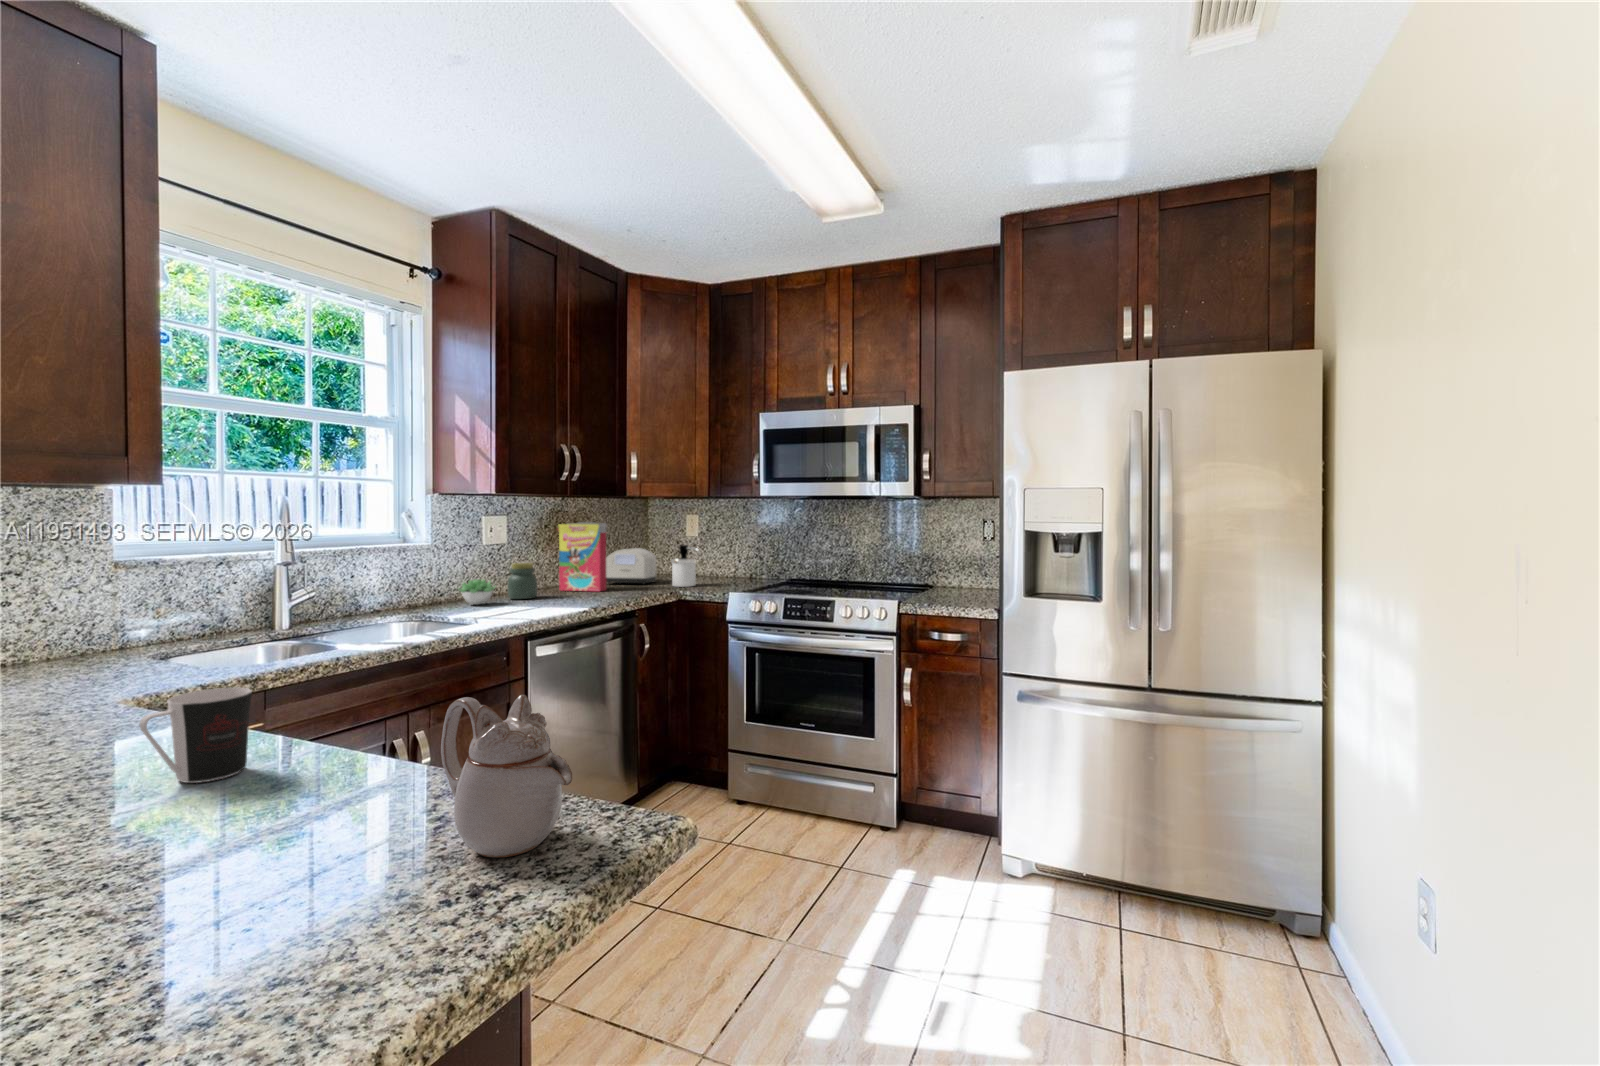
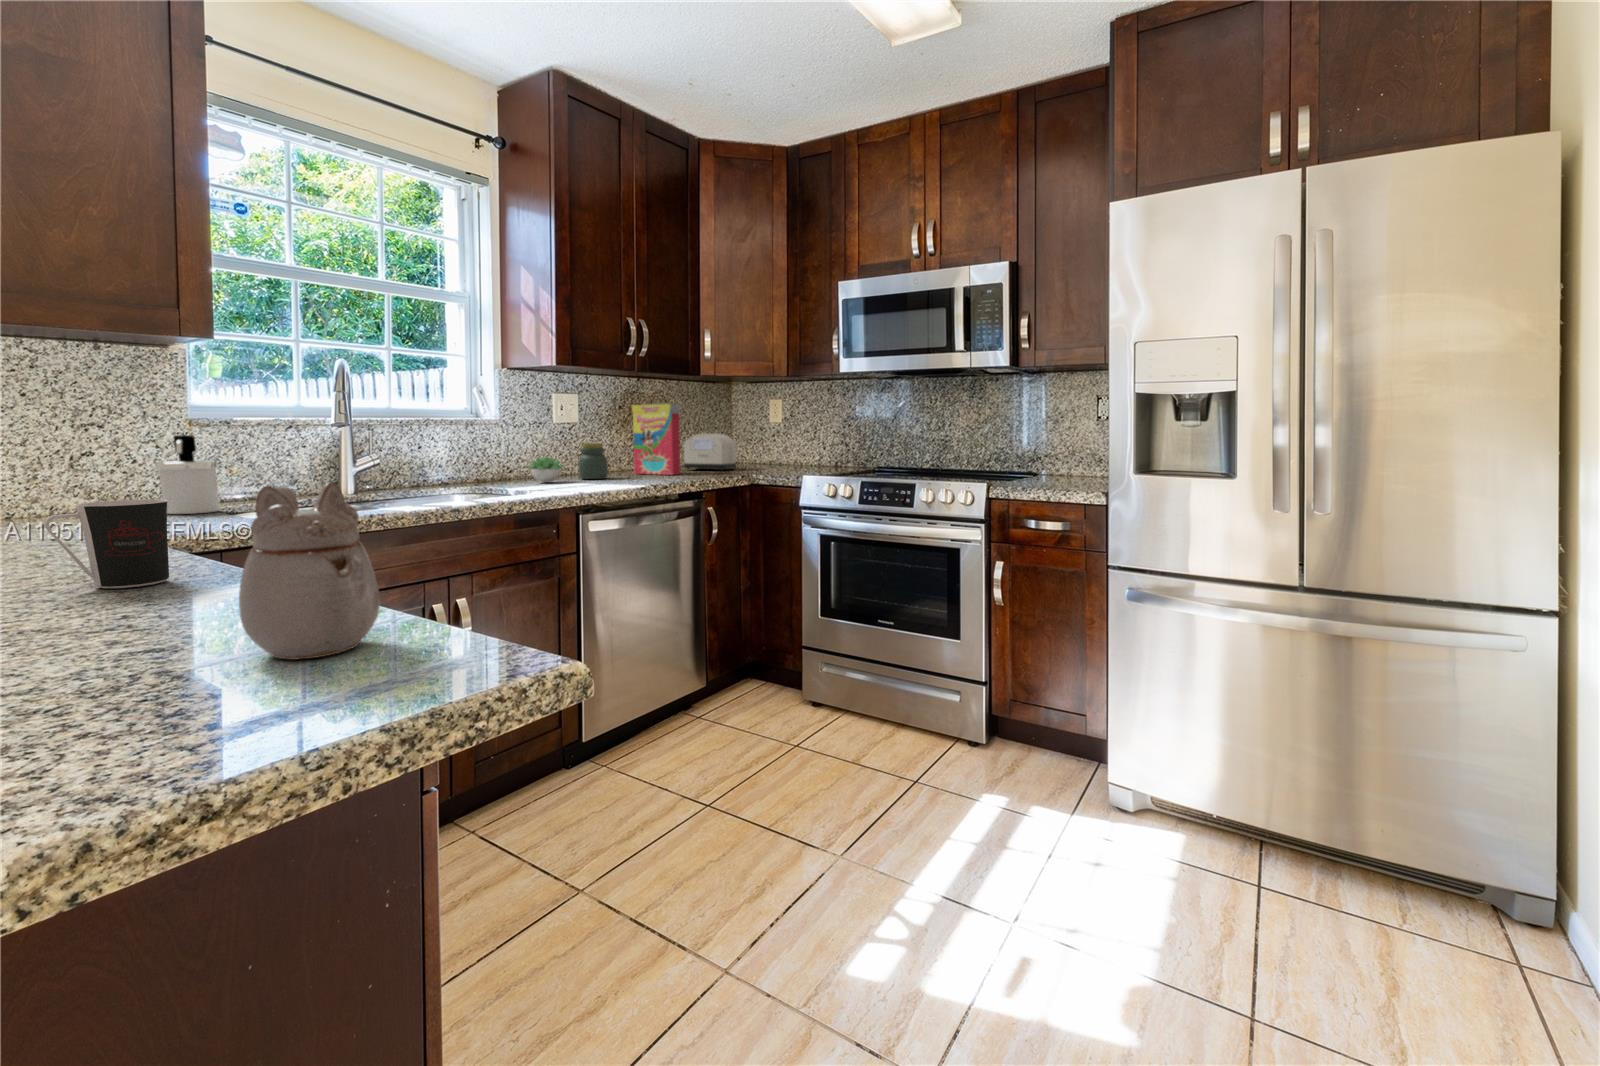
soap dispenser: present [671,545,700,587] -> present [156,435,220,514]

